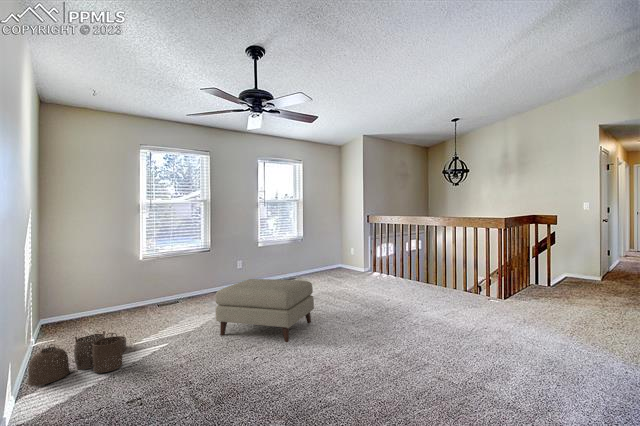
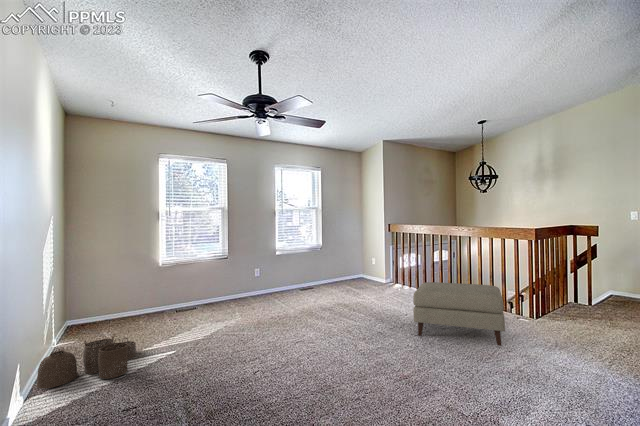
ottoman: present [215,279,314,343] -> present [413,282,505,346]

